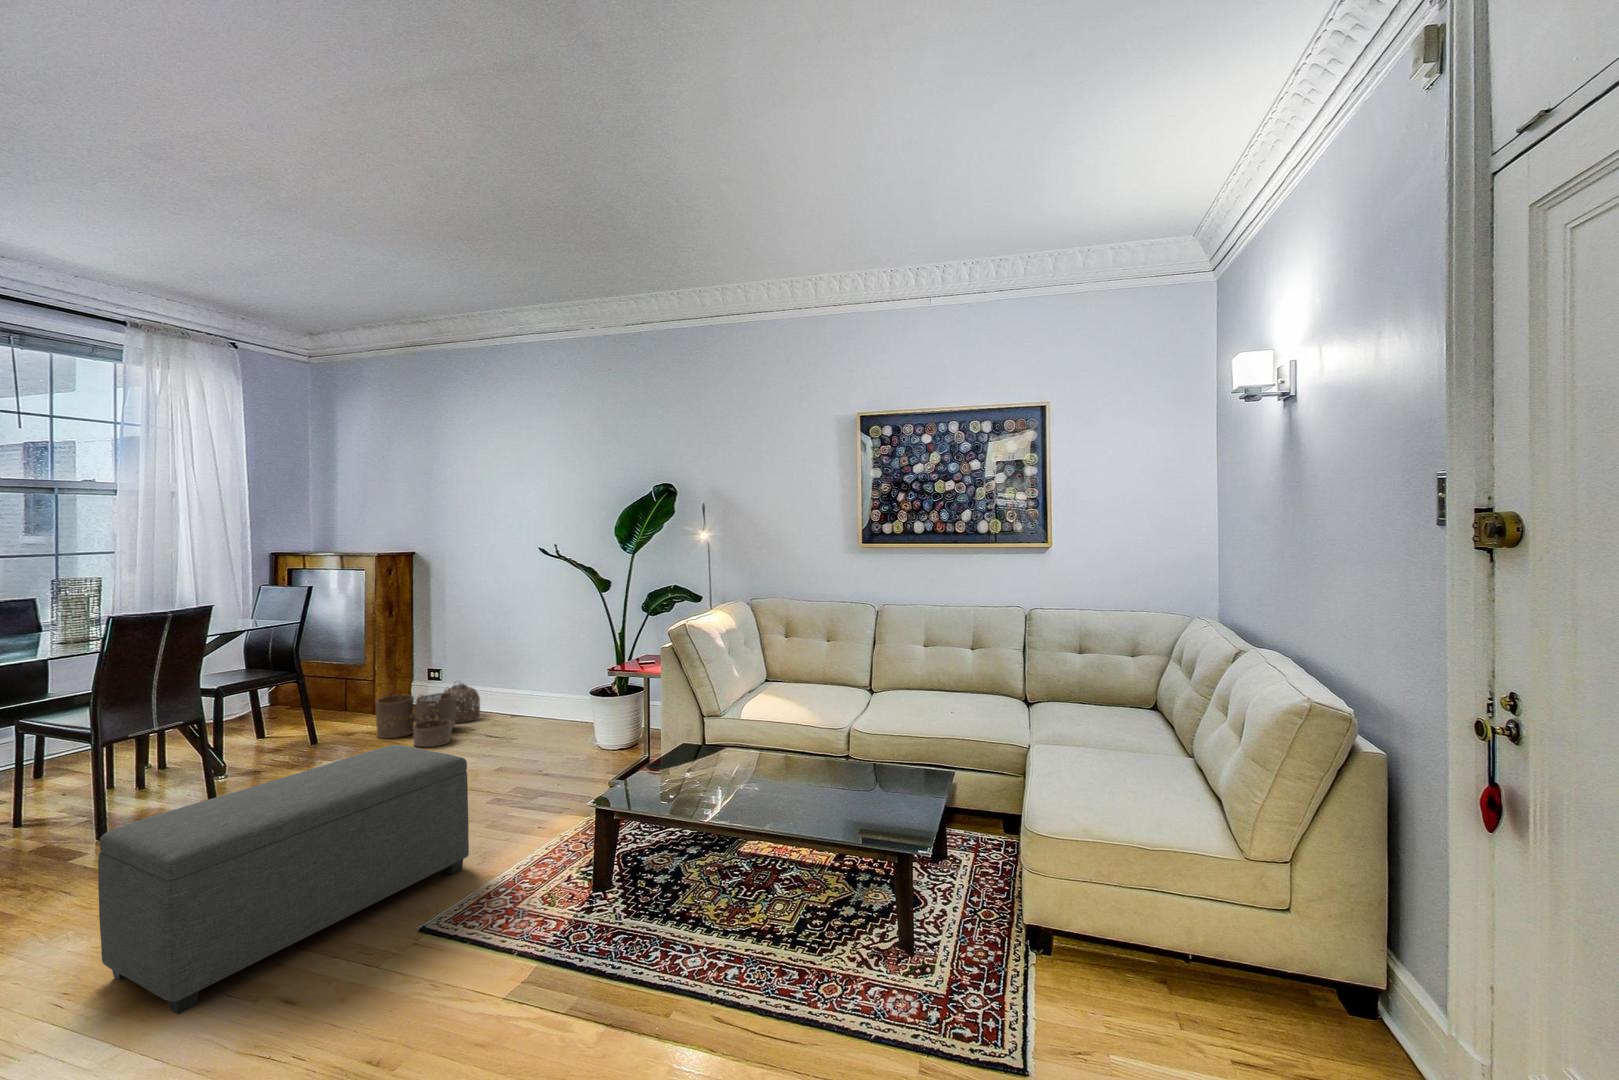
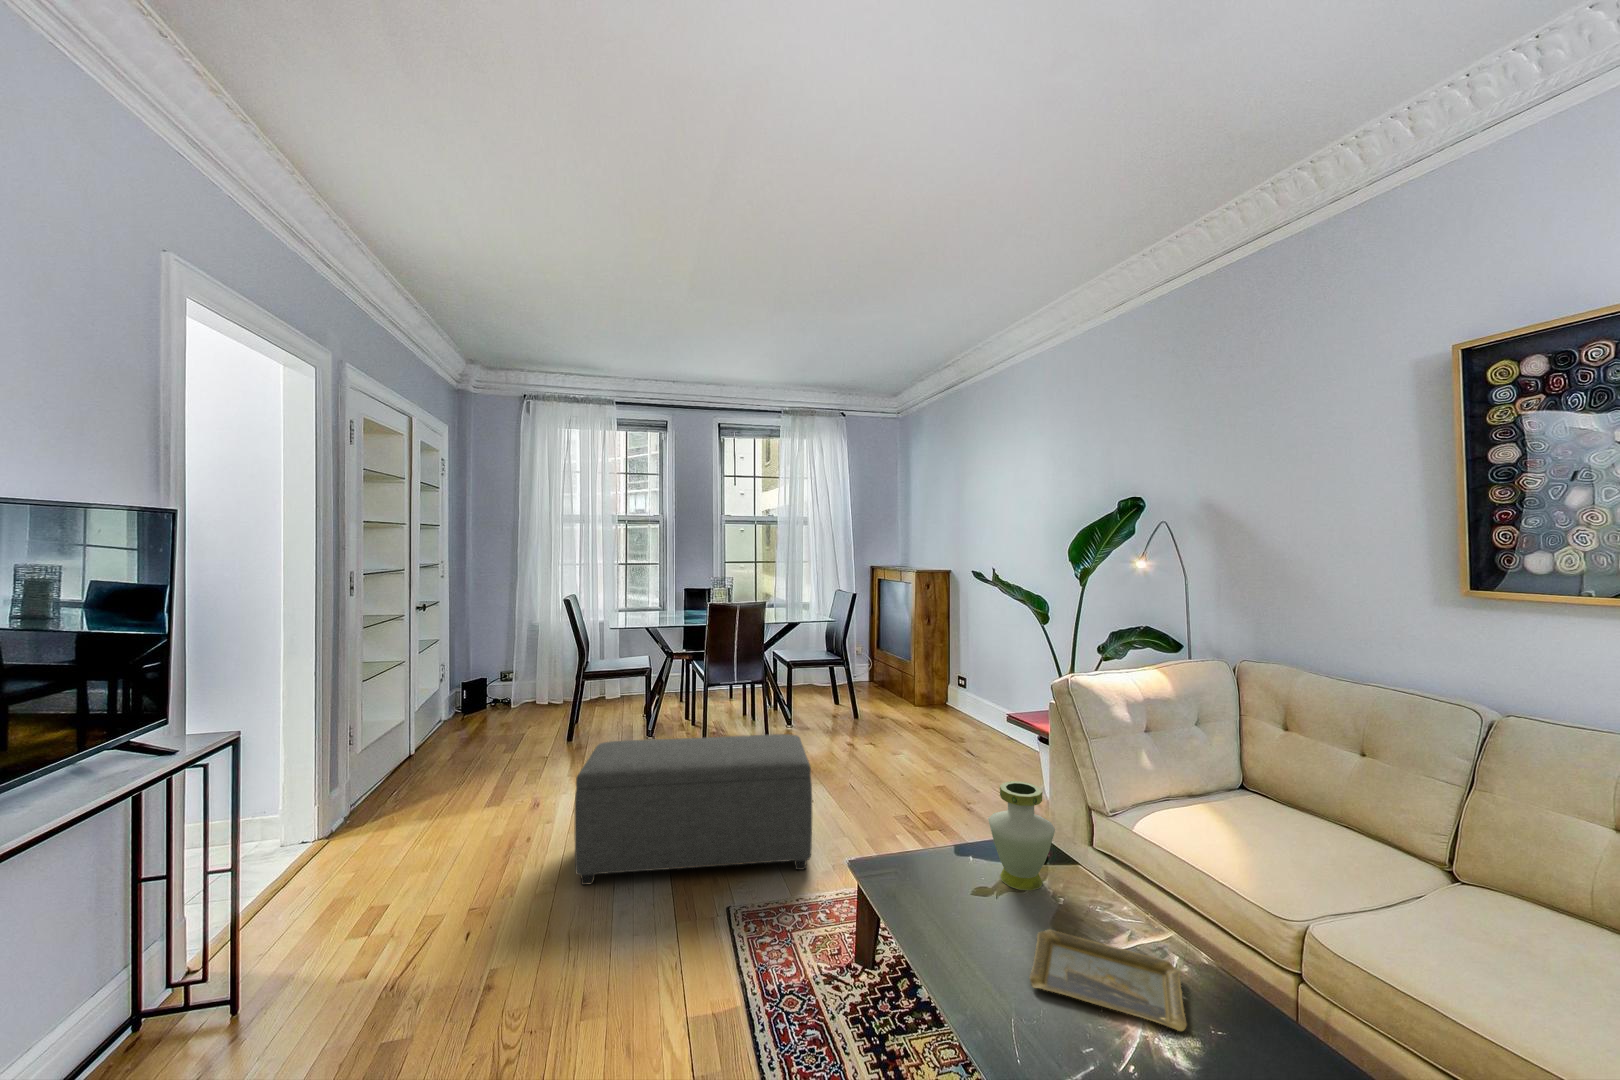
woven basket: present [376,683,480,747] -> none [894,687,984,746]
vase: none [692,697,738,771] -> present [988,781,1055,891]
tray: none [767,762,859,795] -> present [1030,929,1187,1031]

